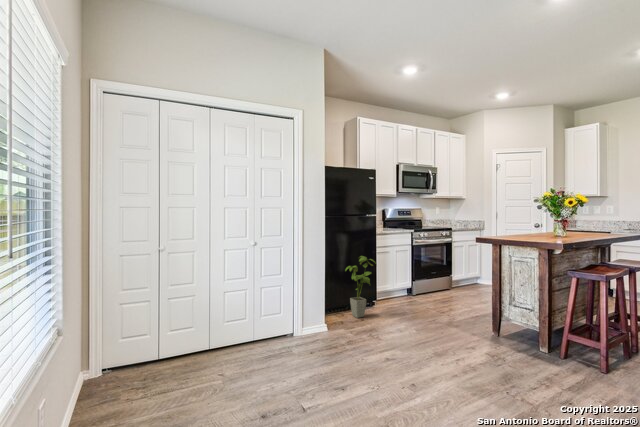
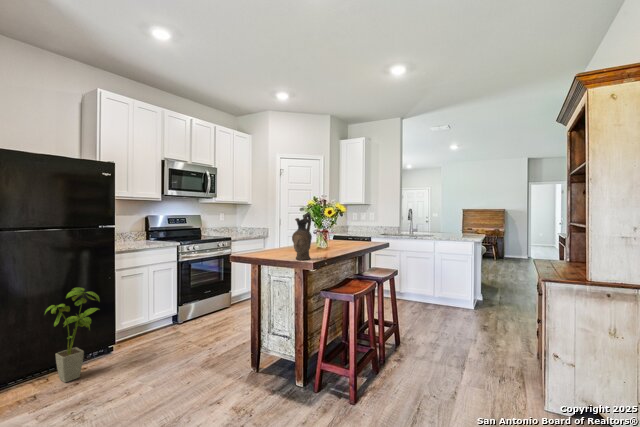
ceramic pitcher: none [541,202,560,242] -> present [292,213,312,260]

